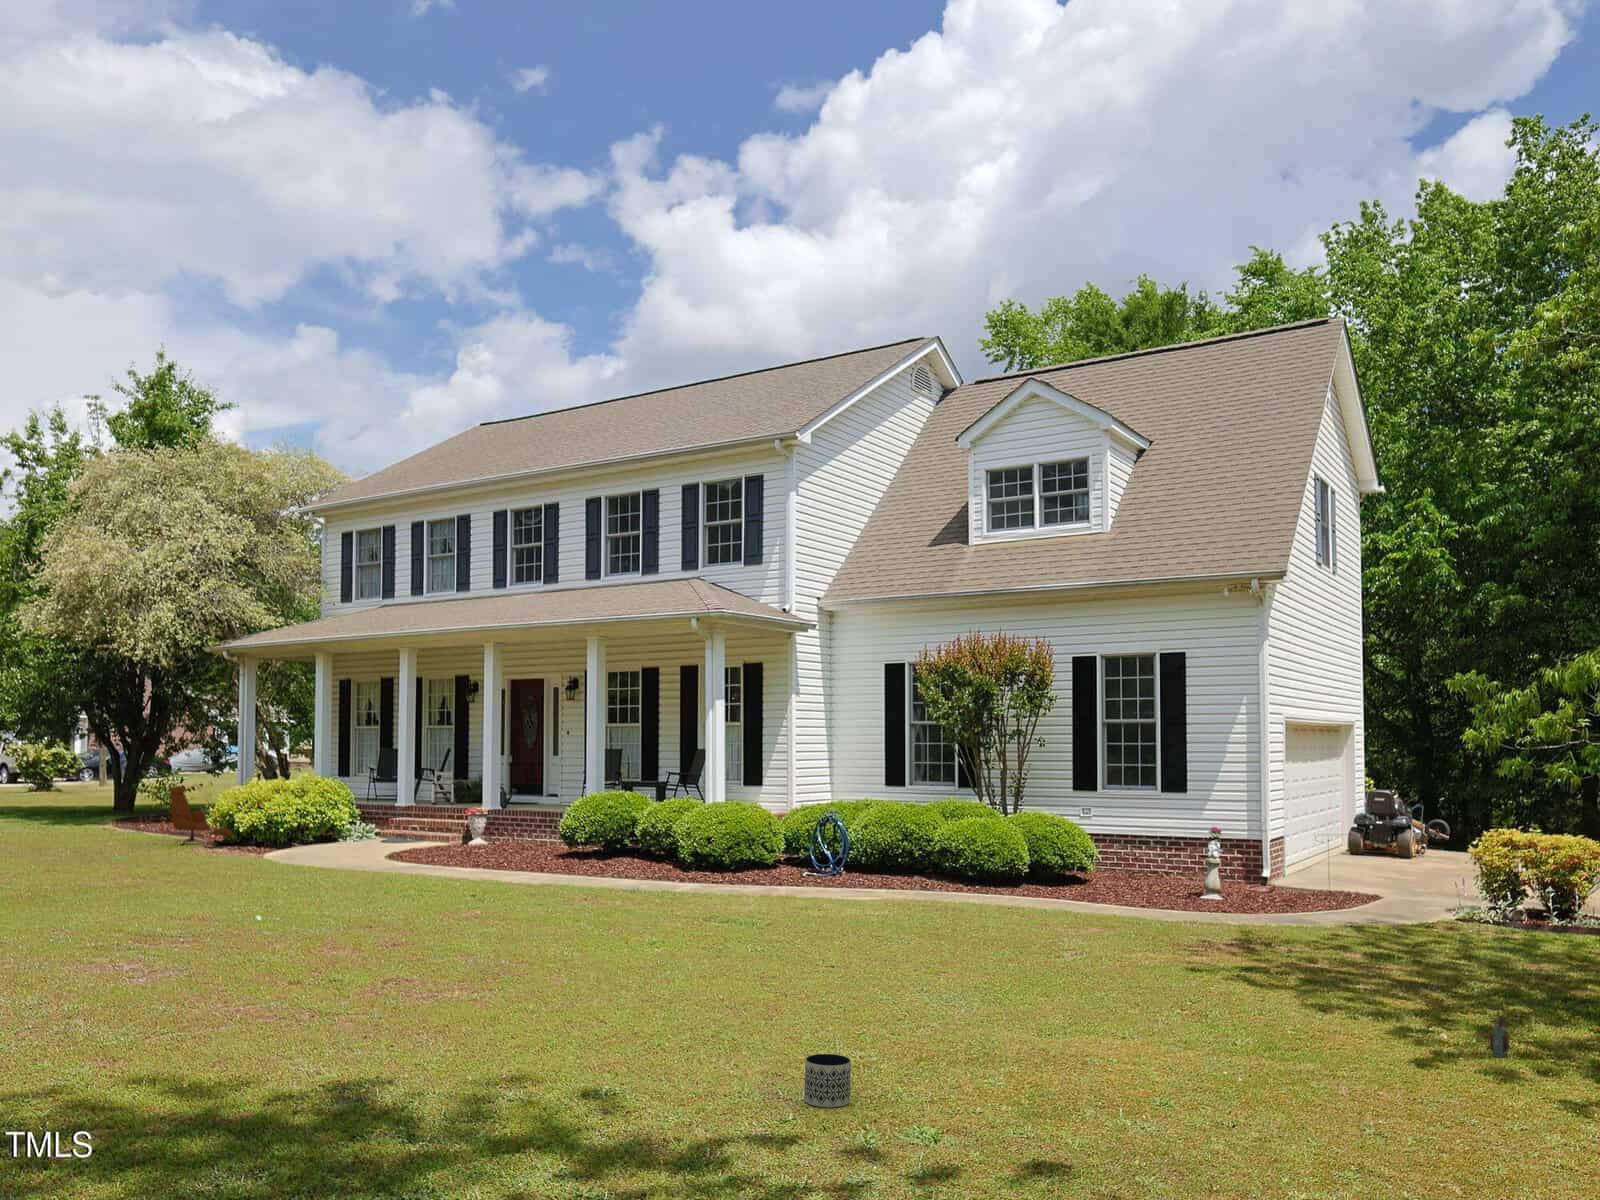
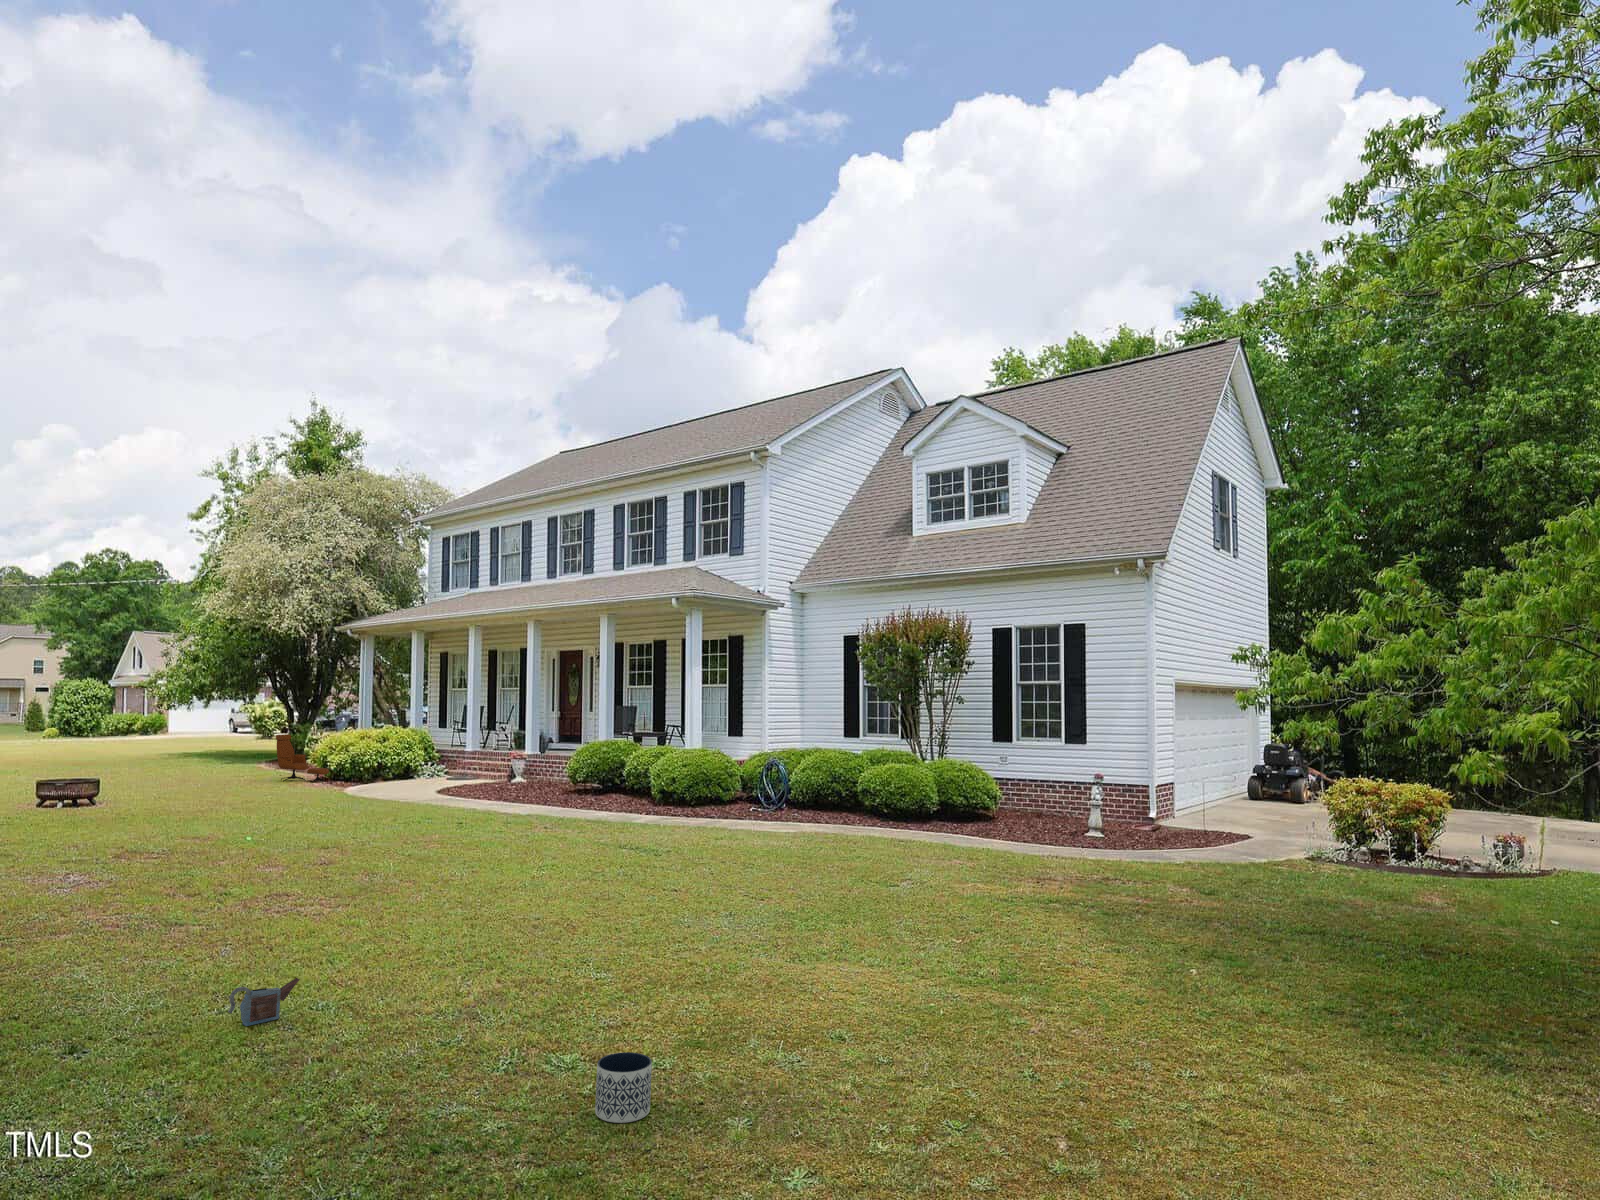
watering can: present [1490,1018,1509,1057] -> present [228,978,300,1026]
planter: present [804,1054,851,1108] -> present [595,1052,652,1123]

